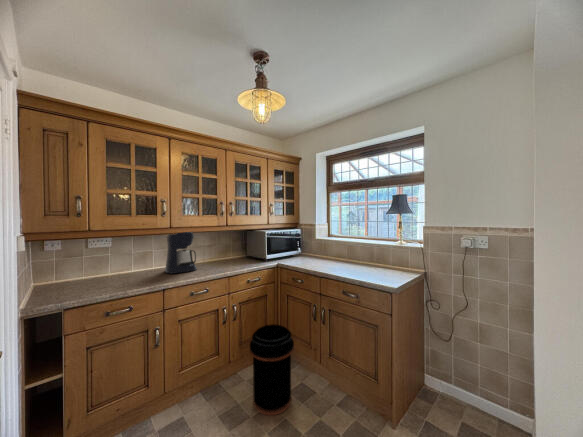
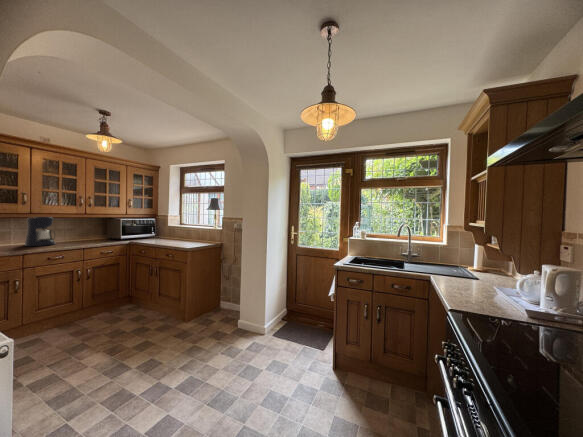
trash can: present [250,324,294,415] -> none [95,278,129,328]

